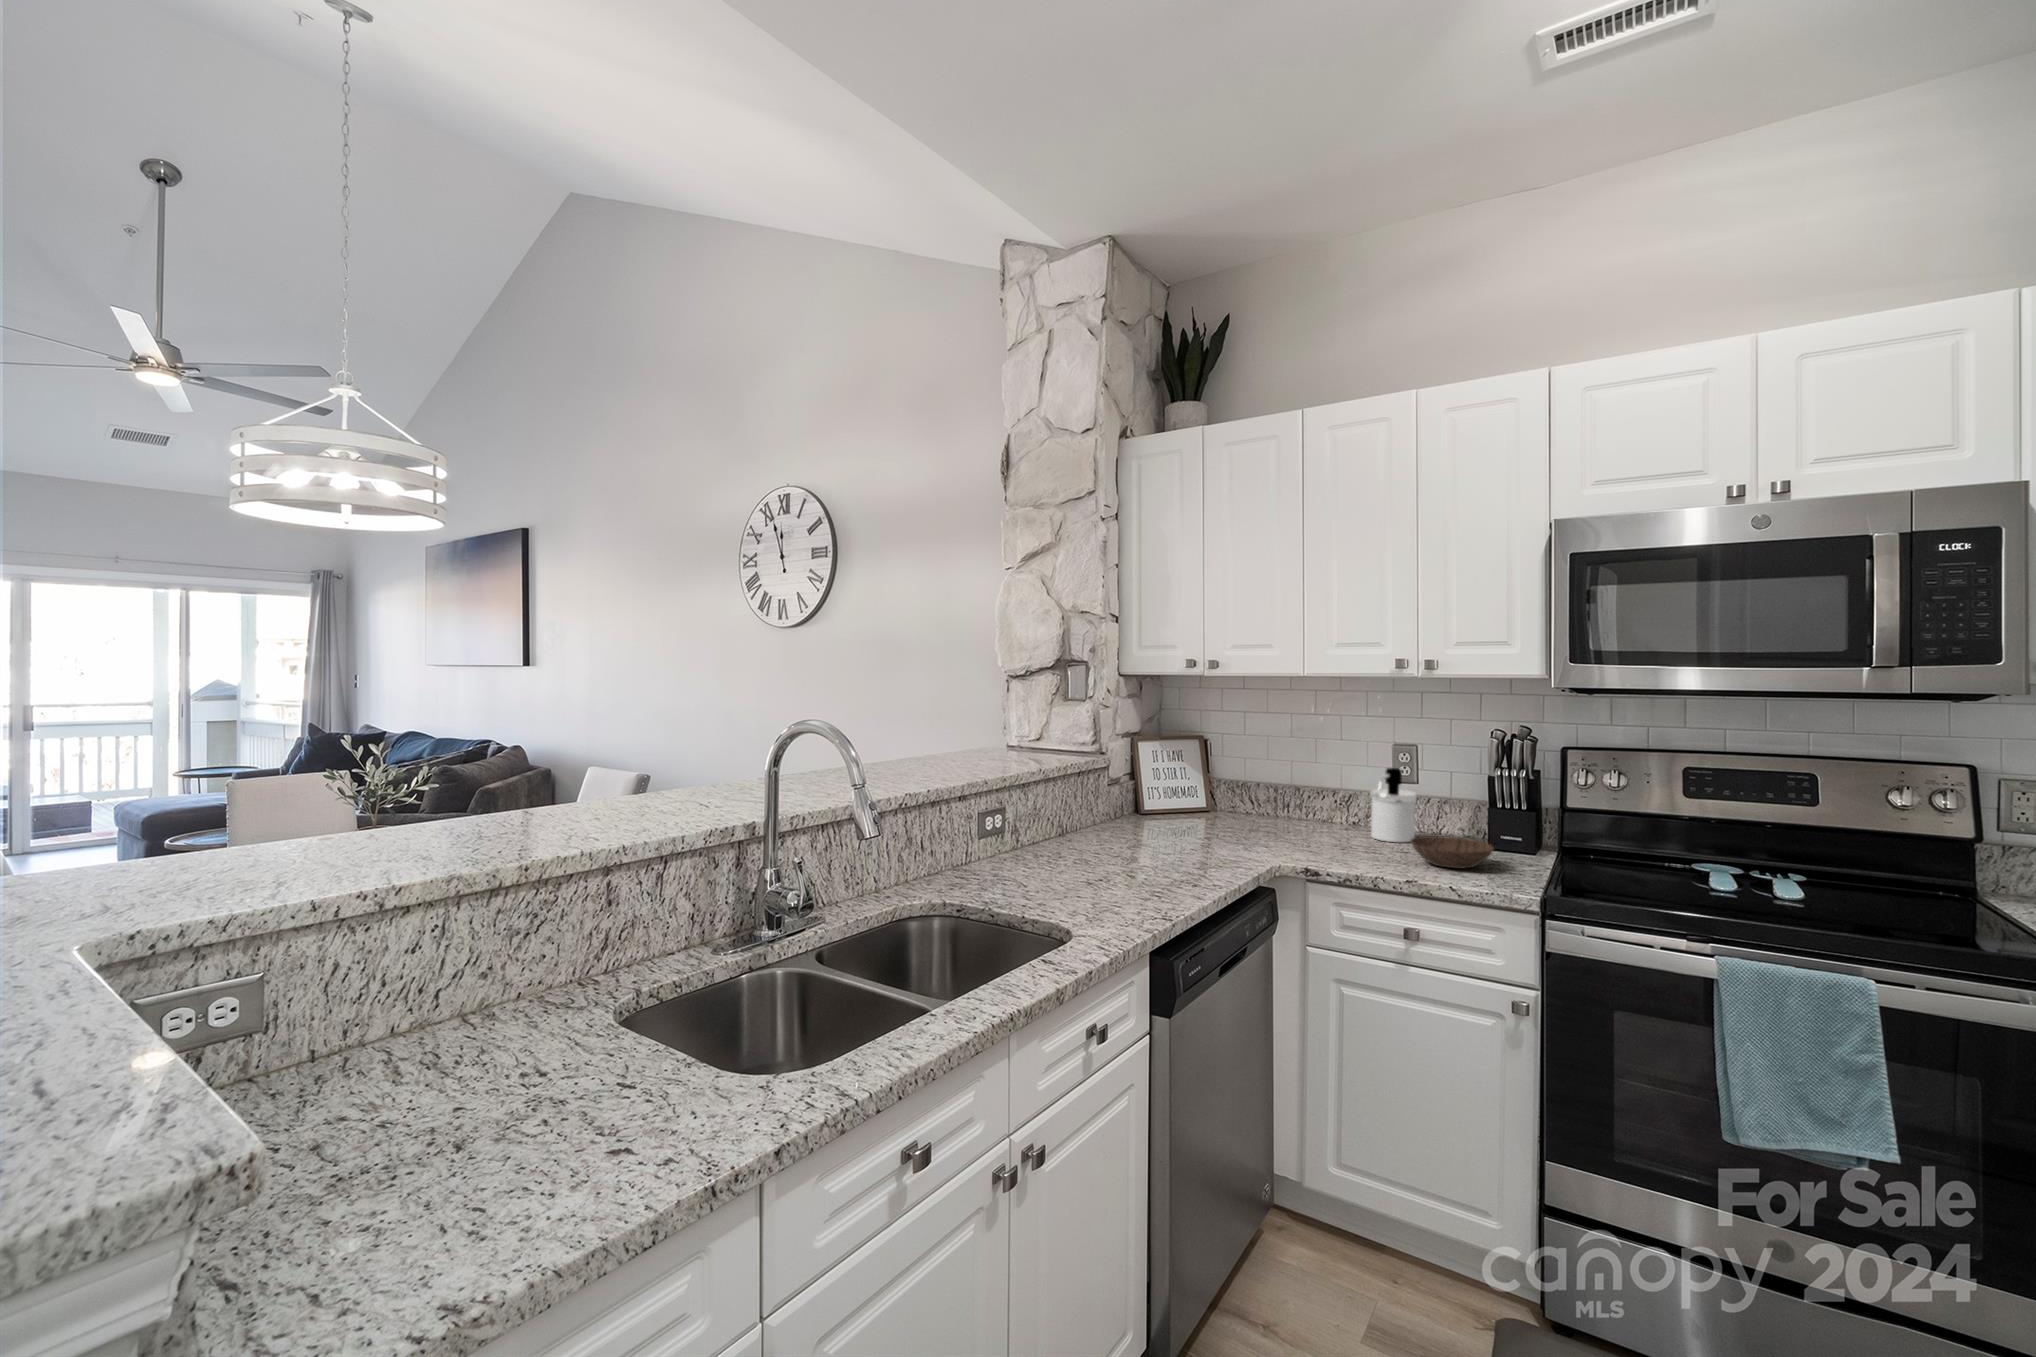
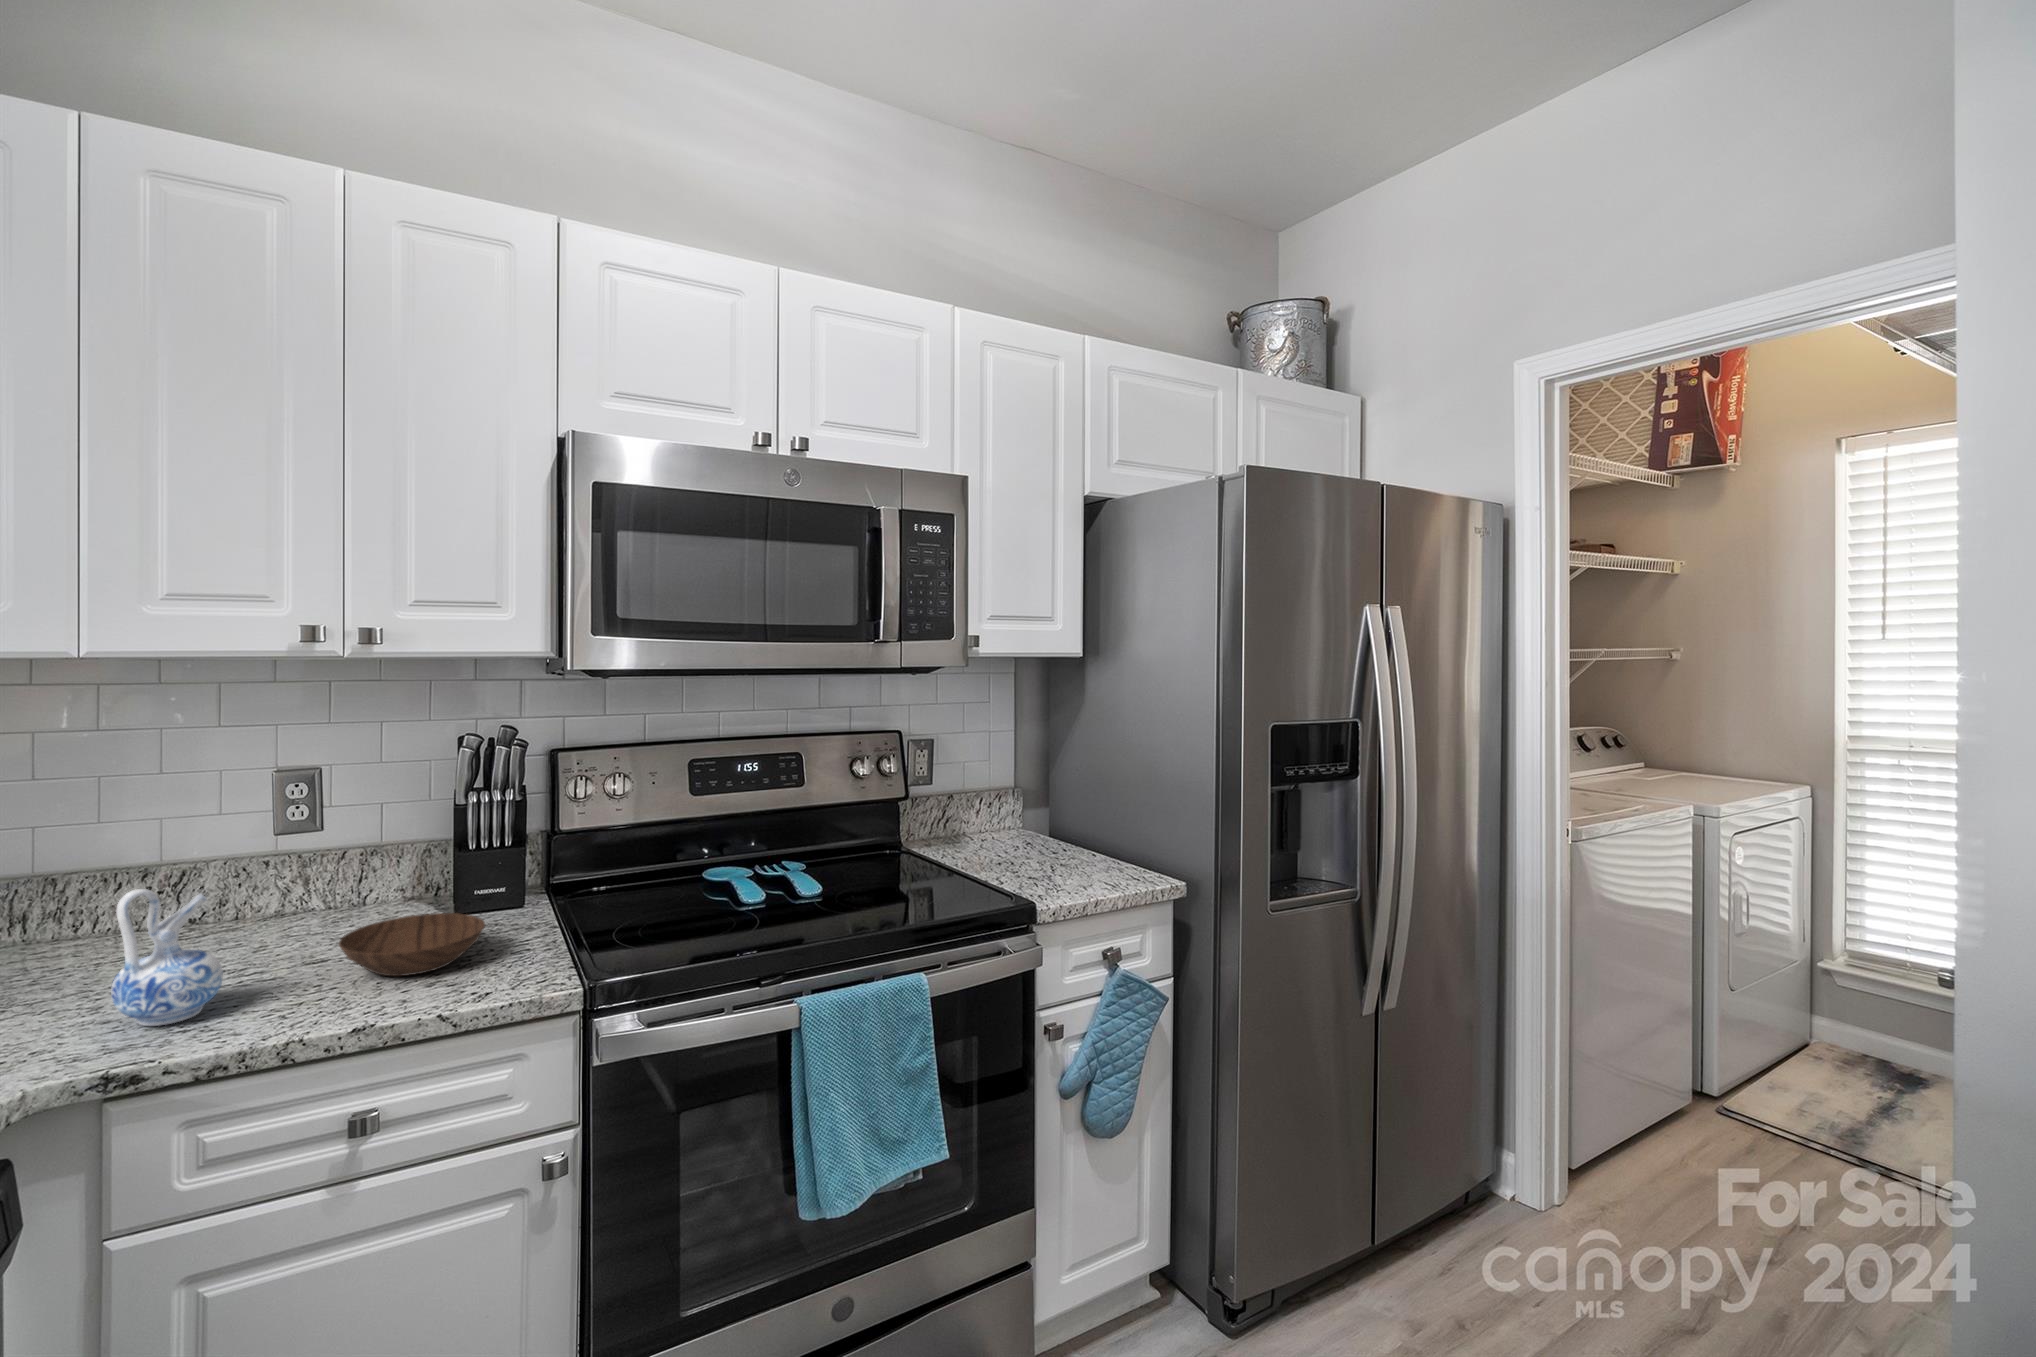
soap dispenser: present [1370,768,1417,842] -> none [235,814,330,947]
ceramic pitcher: none [1311,787,1355,858] -> present [111,889,223,1026]

